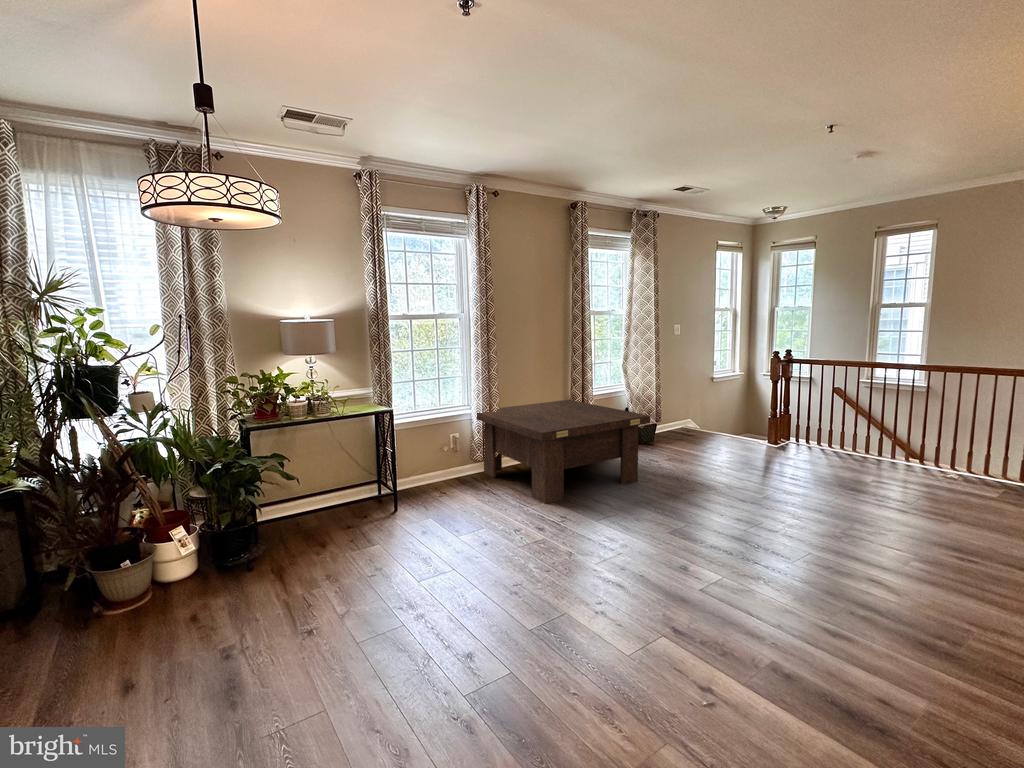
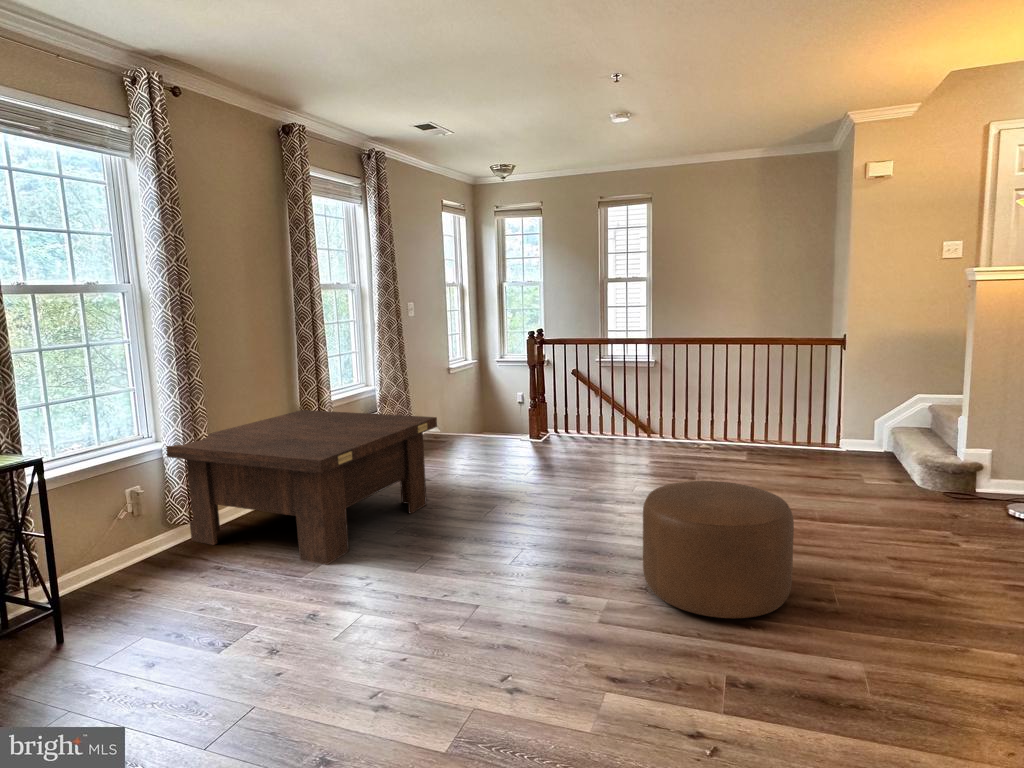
ottoman: none [759,499,919,635] -> present [643,481,794,618]

